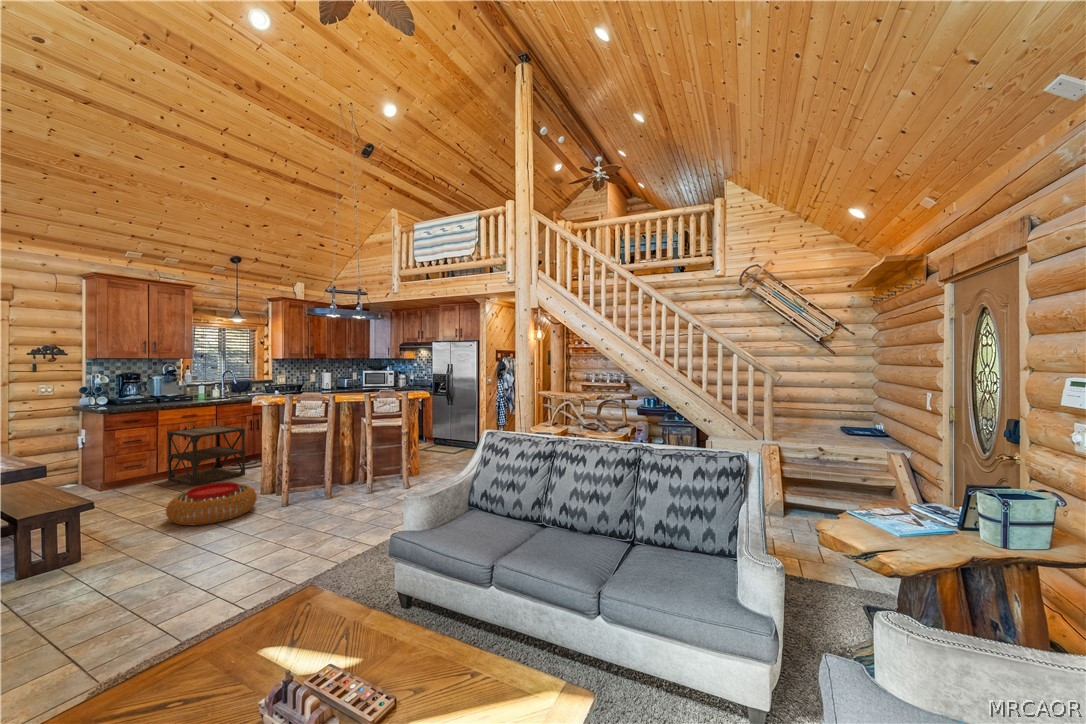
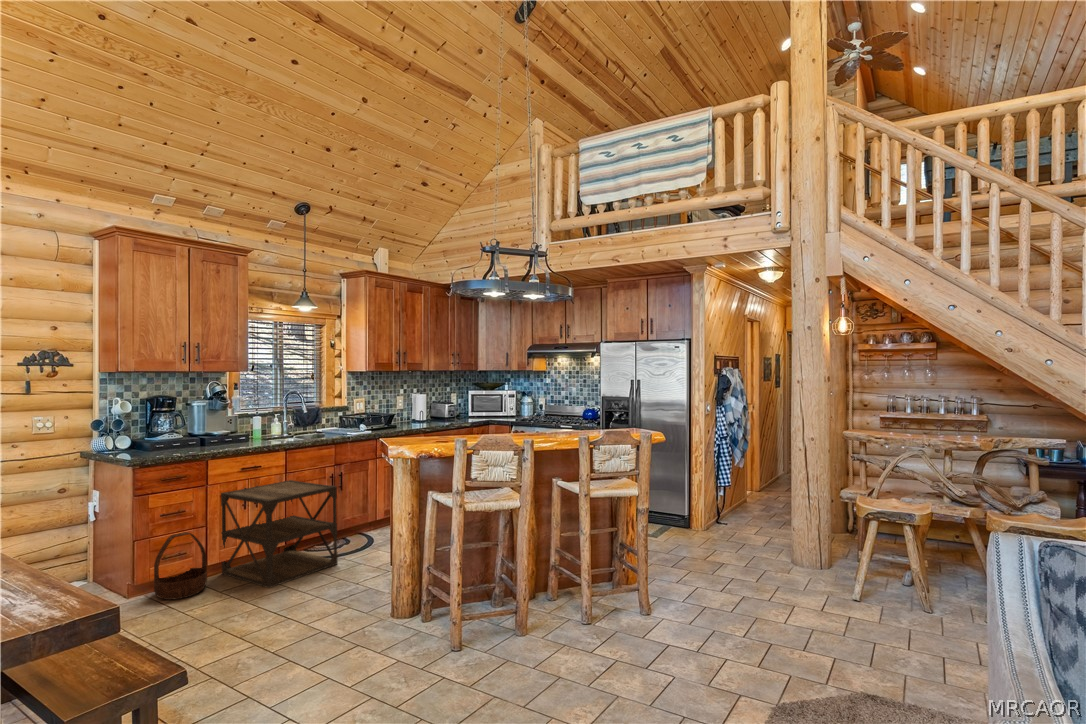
basket: none [118,454,155,492] -> present [154,532,207,600]
pouf: present [166,482,257,525] -> none [261,593,406,687]

